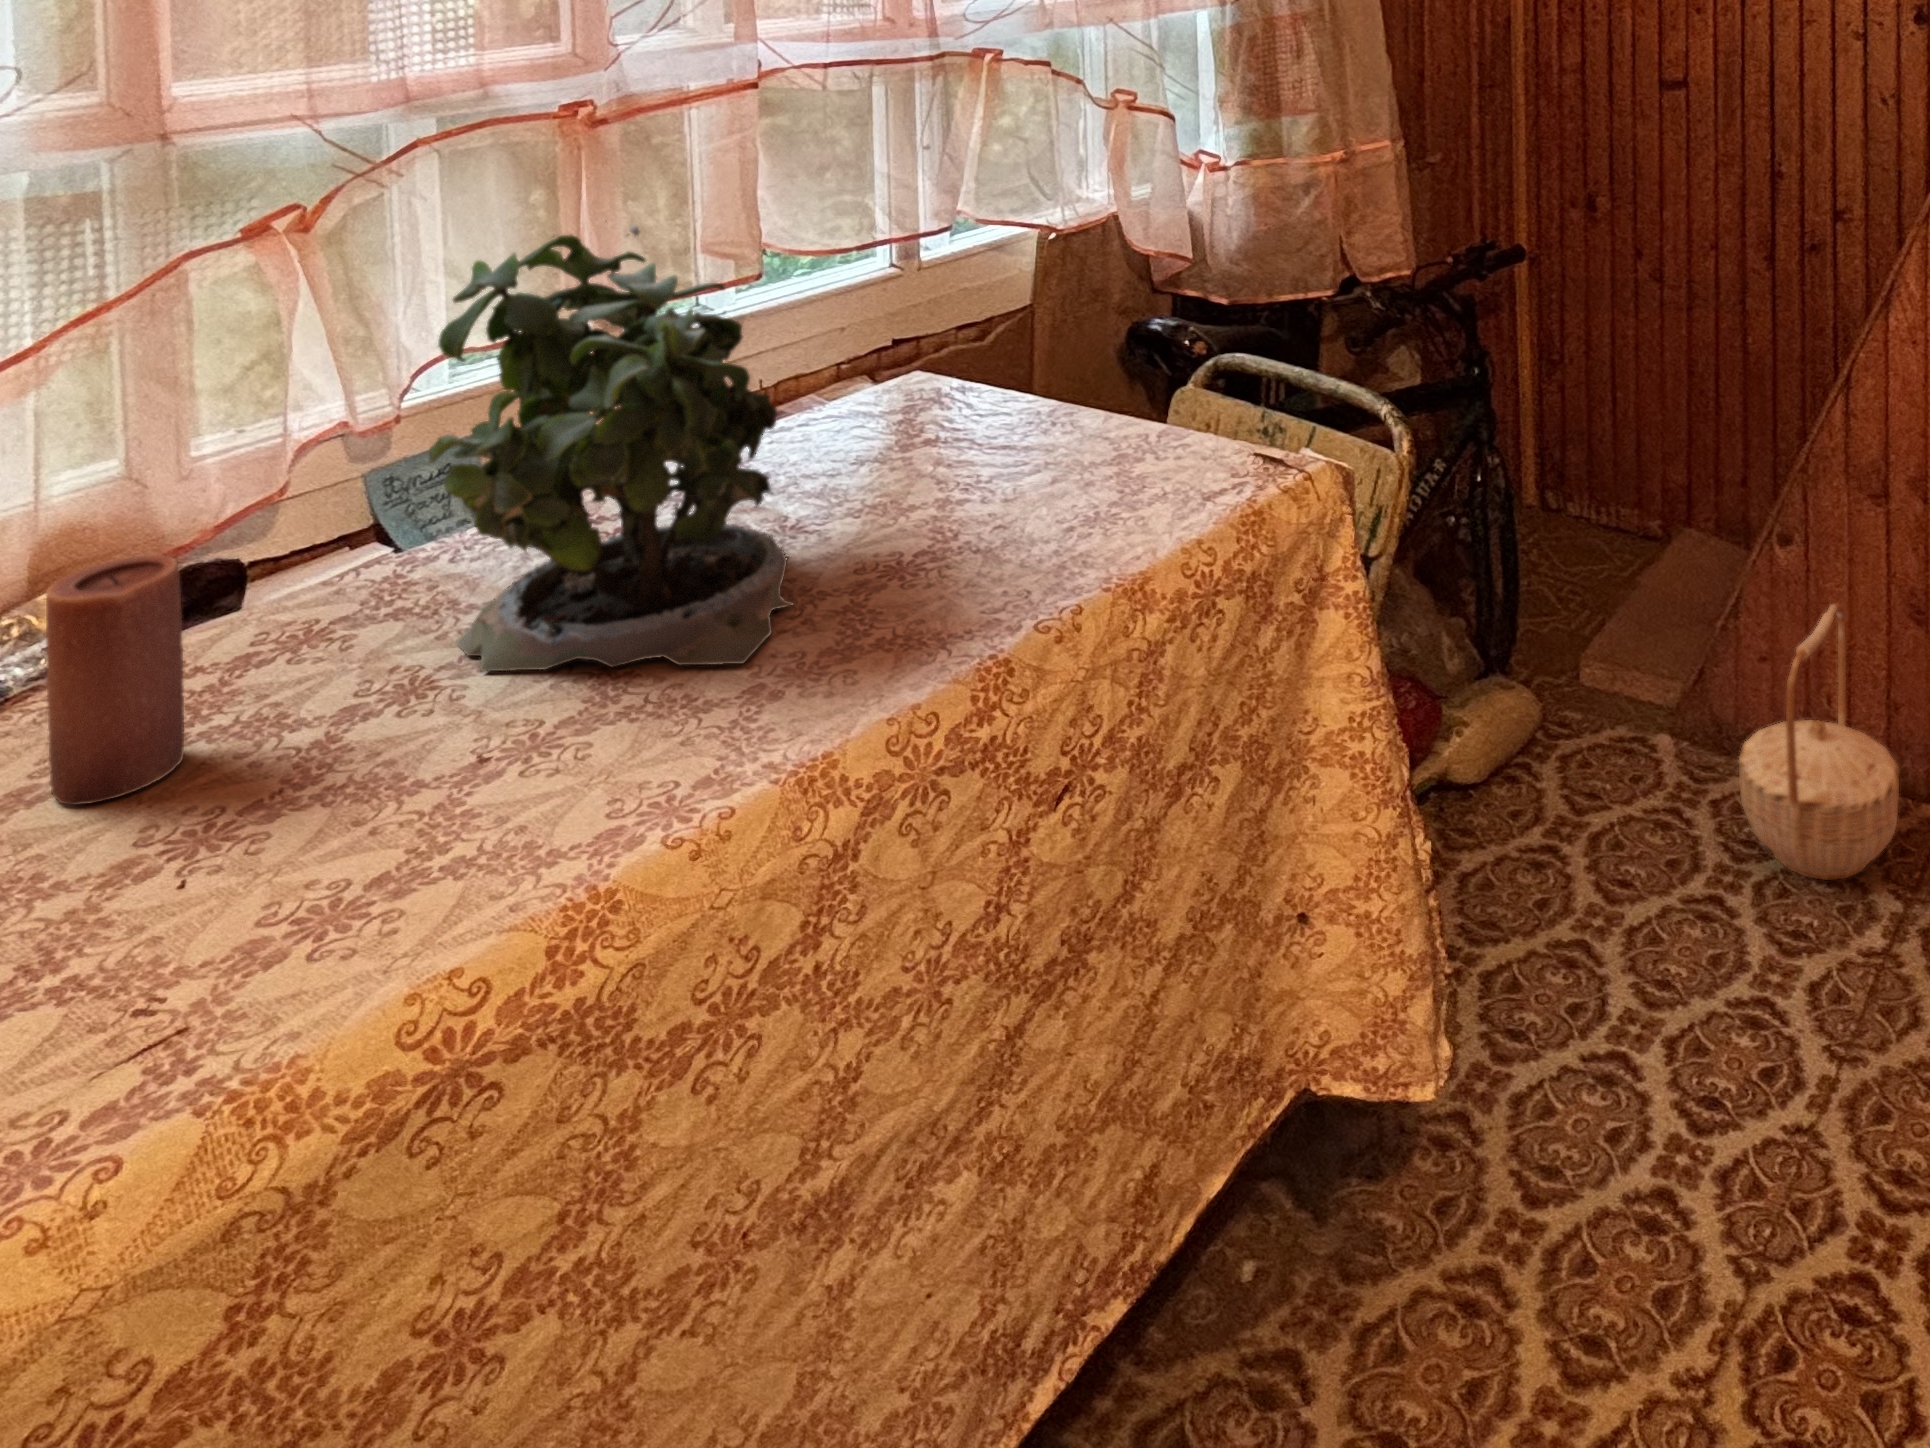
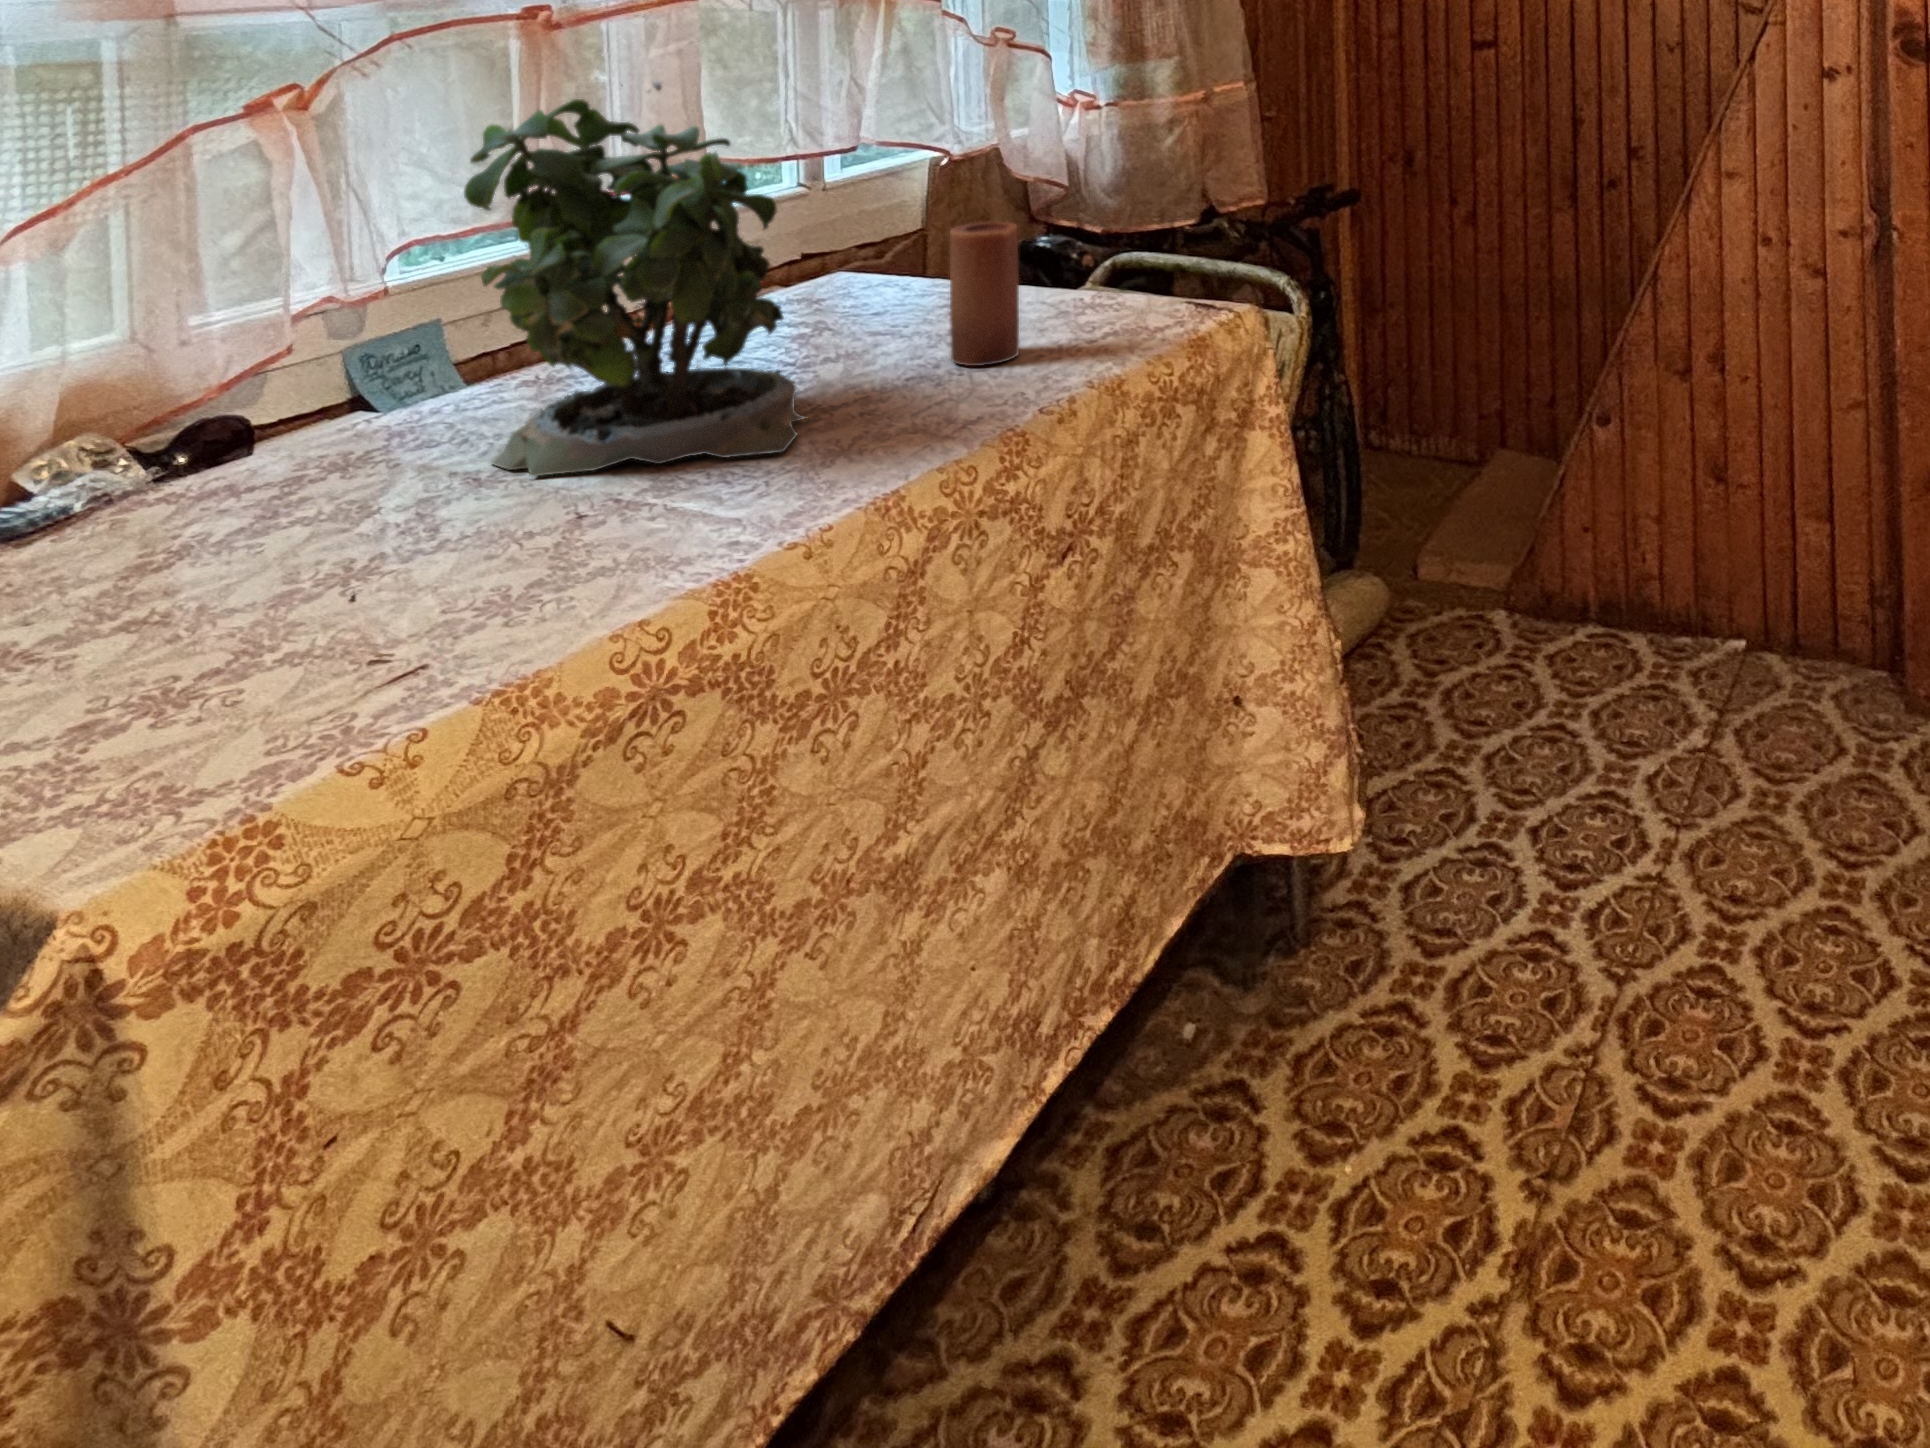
candle: present [45,555,184,805] -> present [950,222,1019,366]
basket: present [1739,603,1899,880] -> none [1579,465,1717,698]

